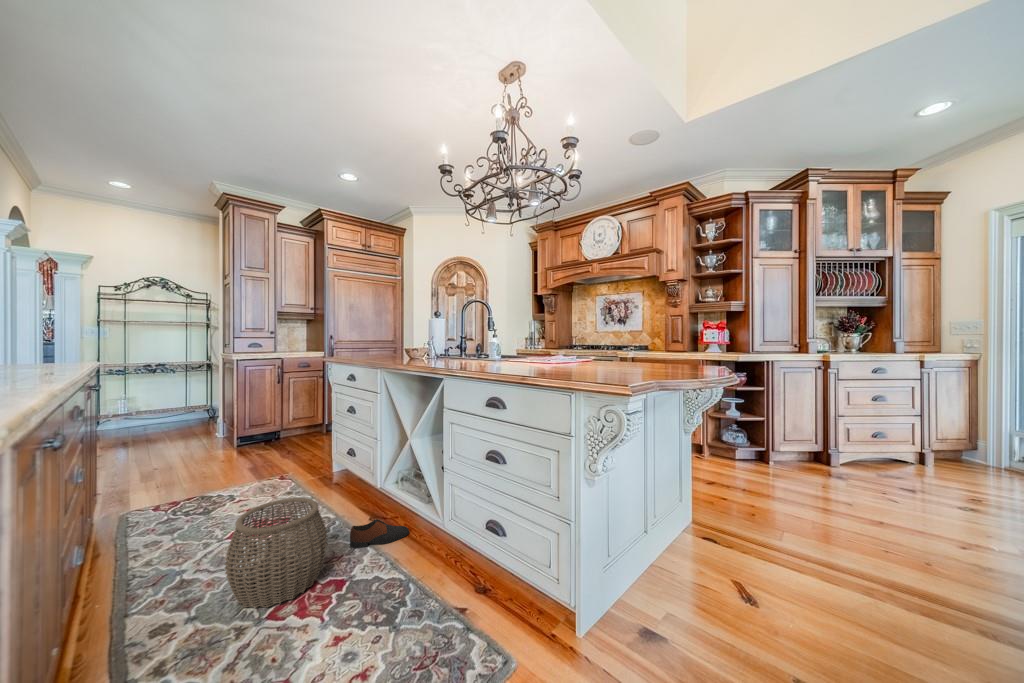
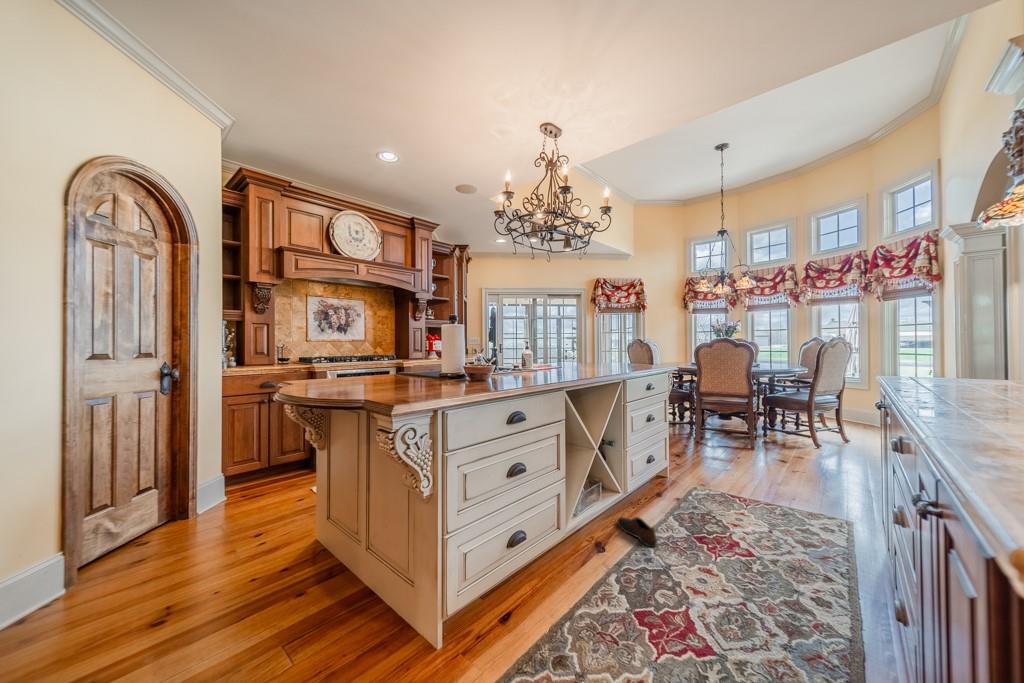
woven basket: present [225,498,328,608] -> none [687,491,773,584]

